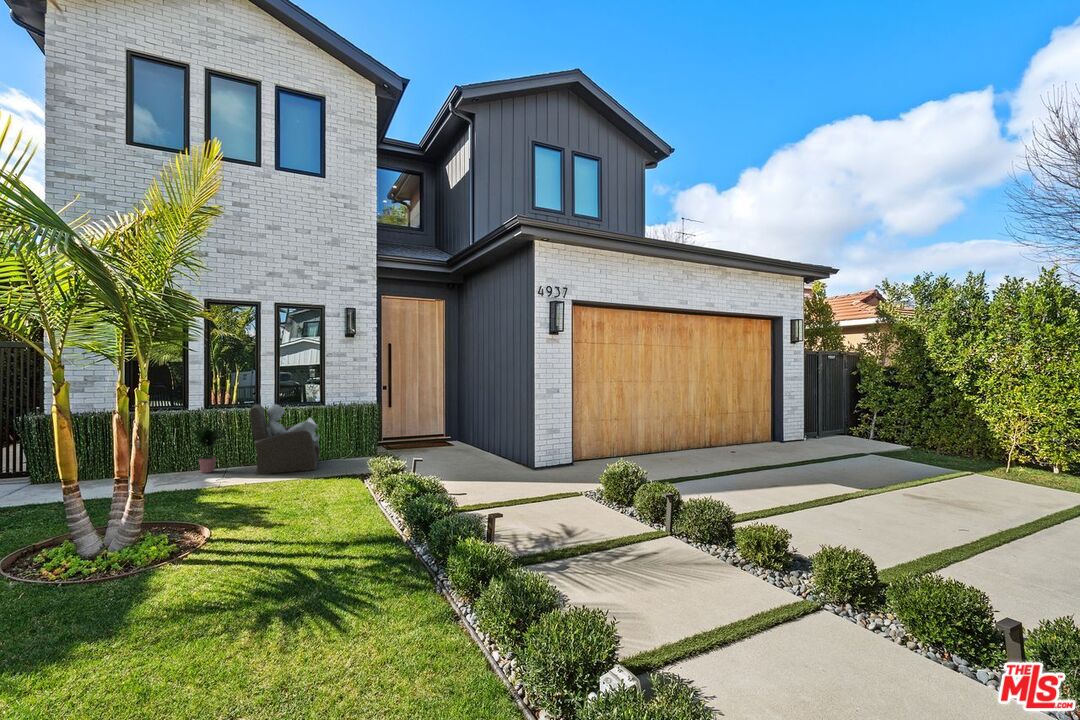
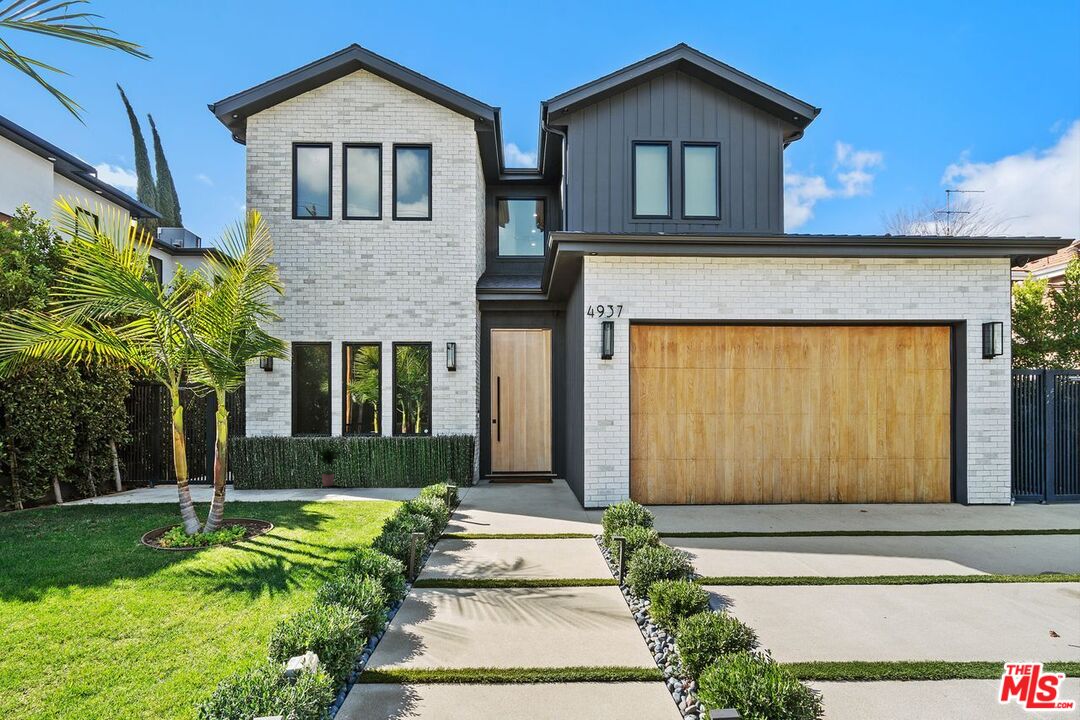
armchair: present [250,404,320,474] -> none [350,430,414,491]

